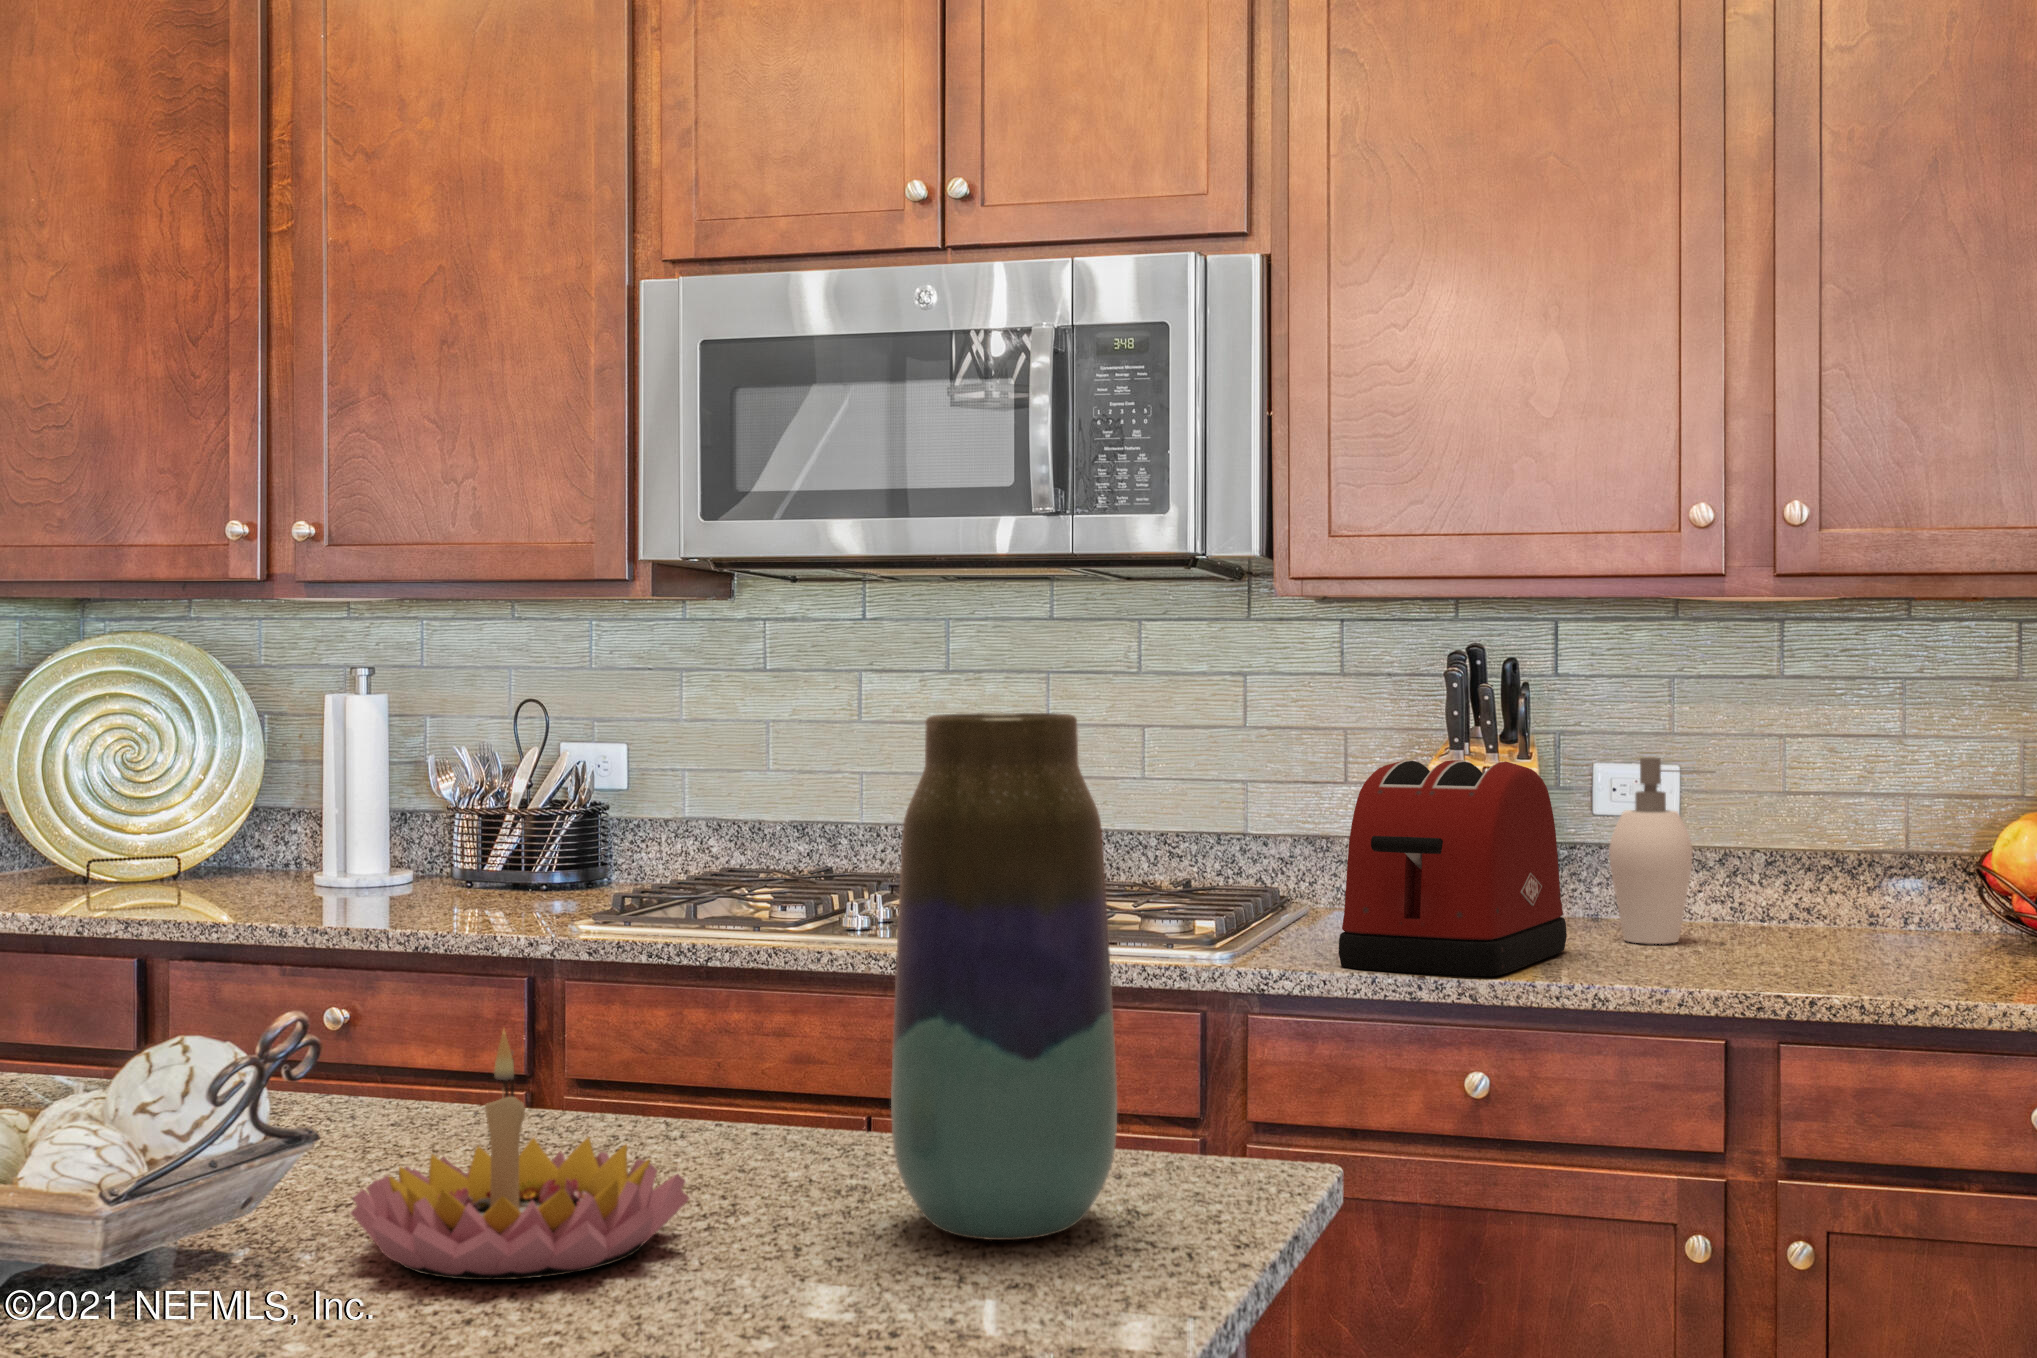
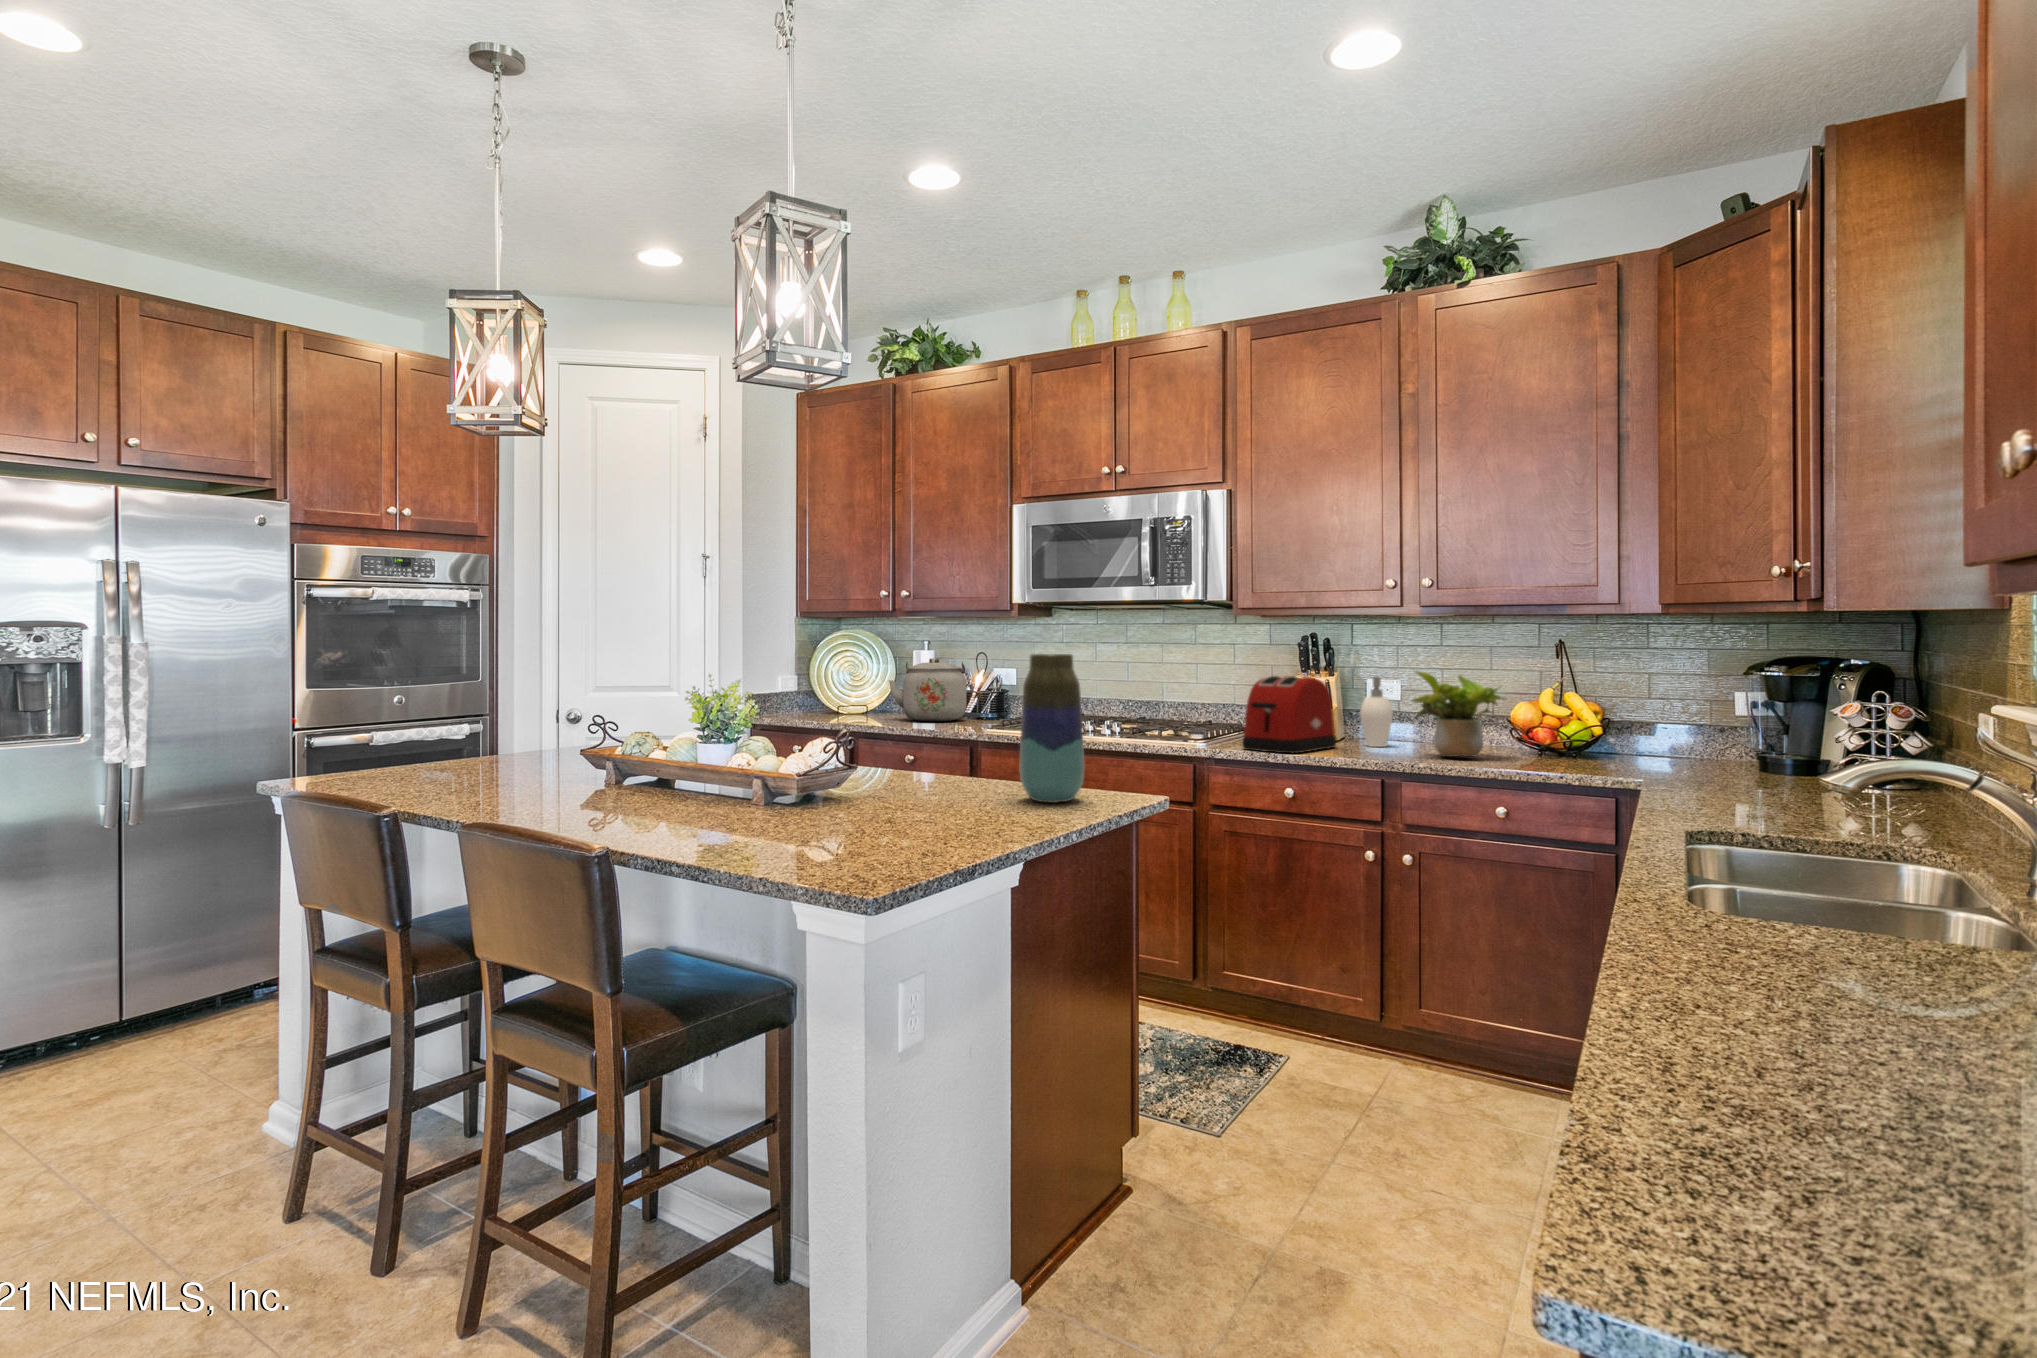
kettle: none [259,715,493,900] -> present [889,658,967,721]
potted plant: none [1785,744,2003,972] -> present [1411,671,1505,757]
candle holder: present [351,1030,689,1280] -> none [874,737,964,803]

